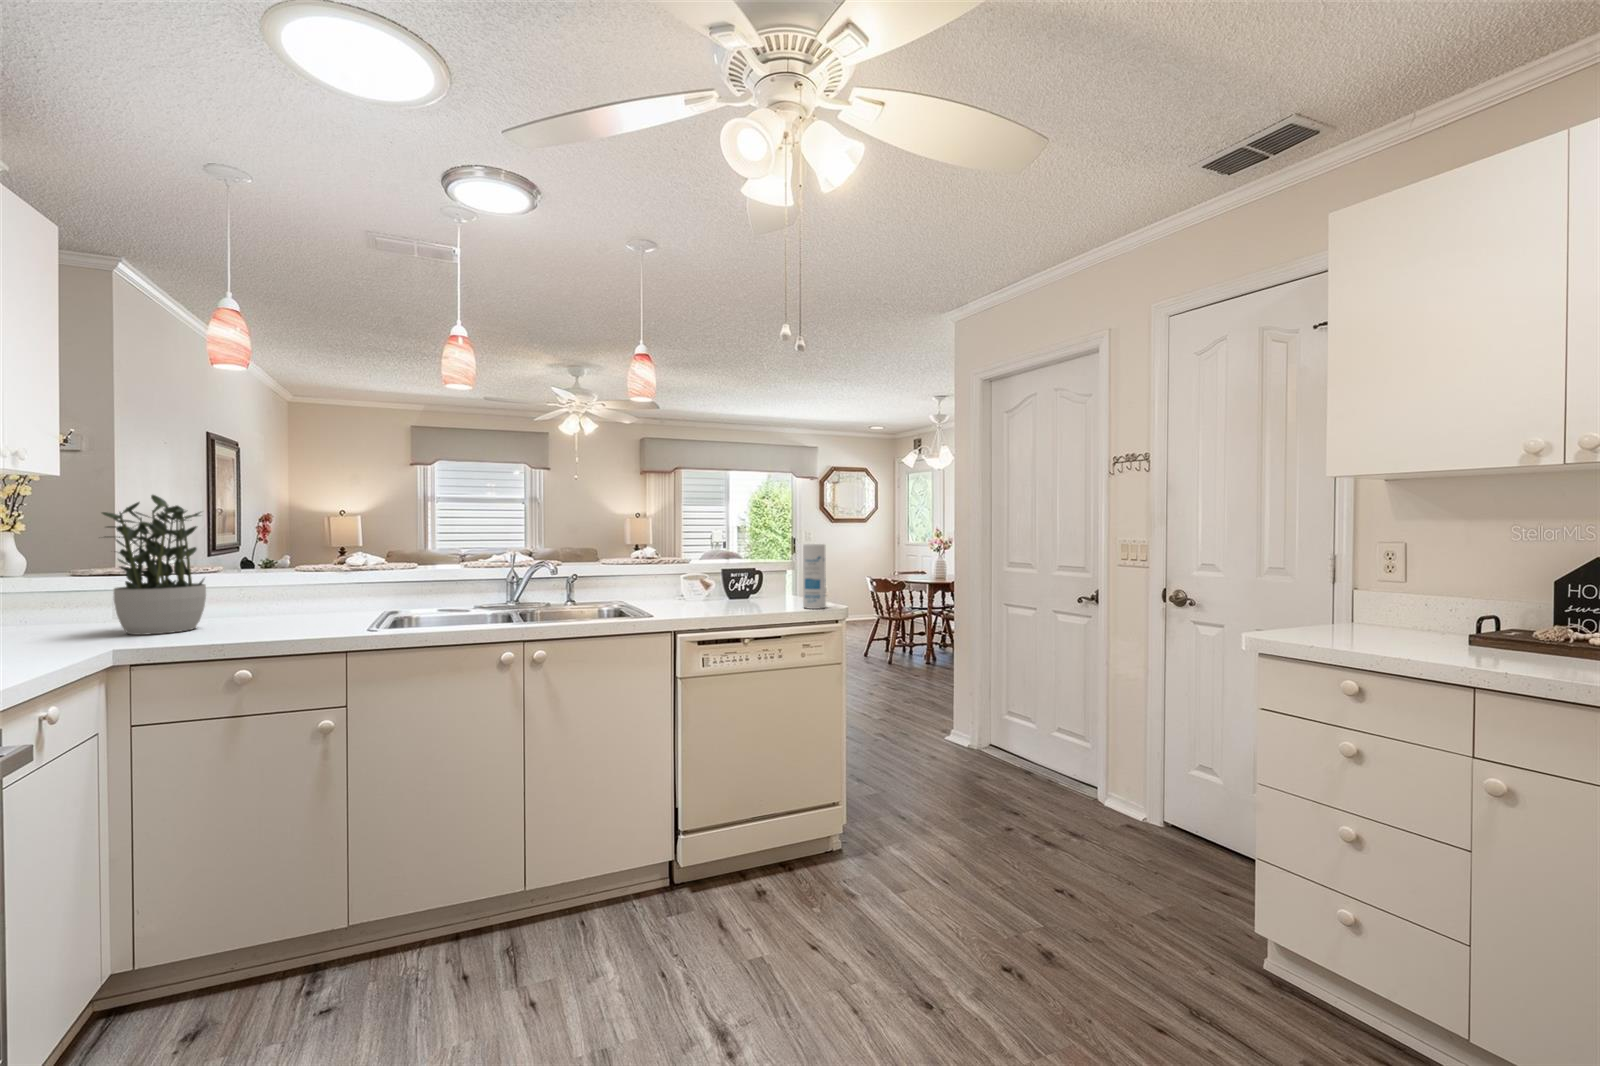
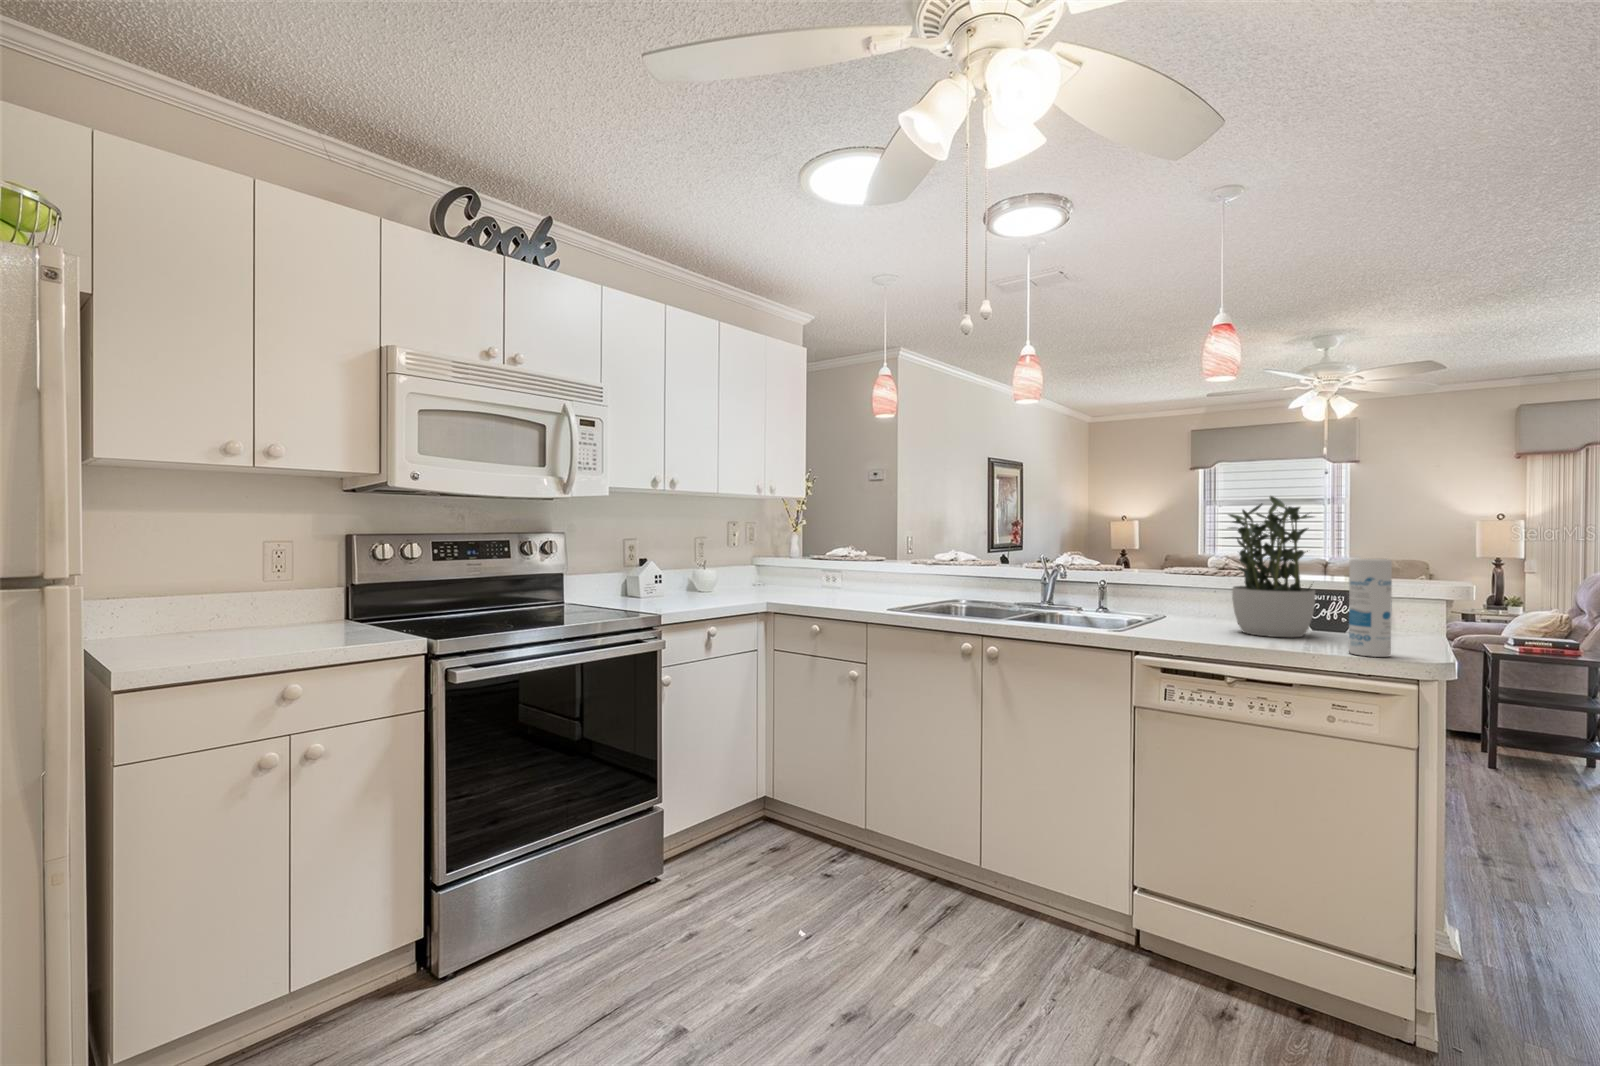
potted plant: present [102,495,206,635] -> present [1229,496,1315,637]

